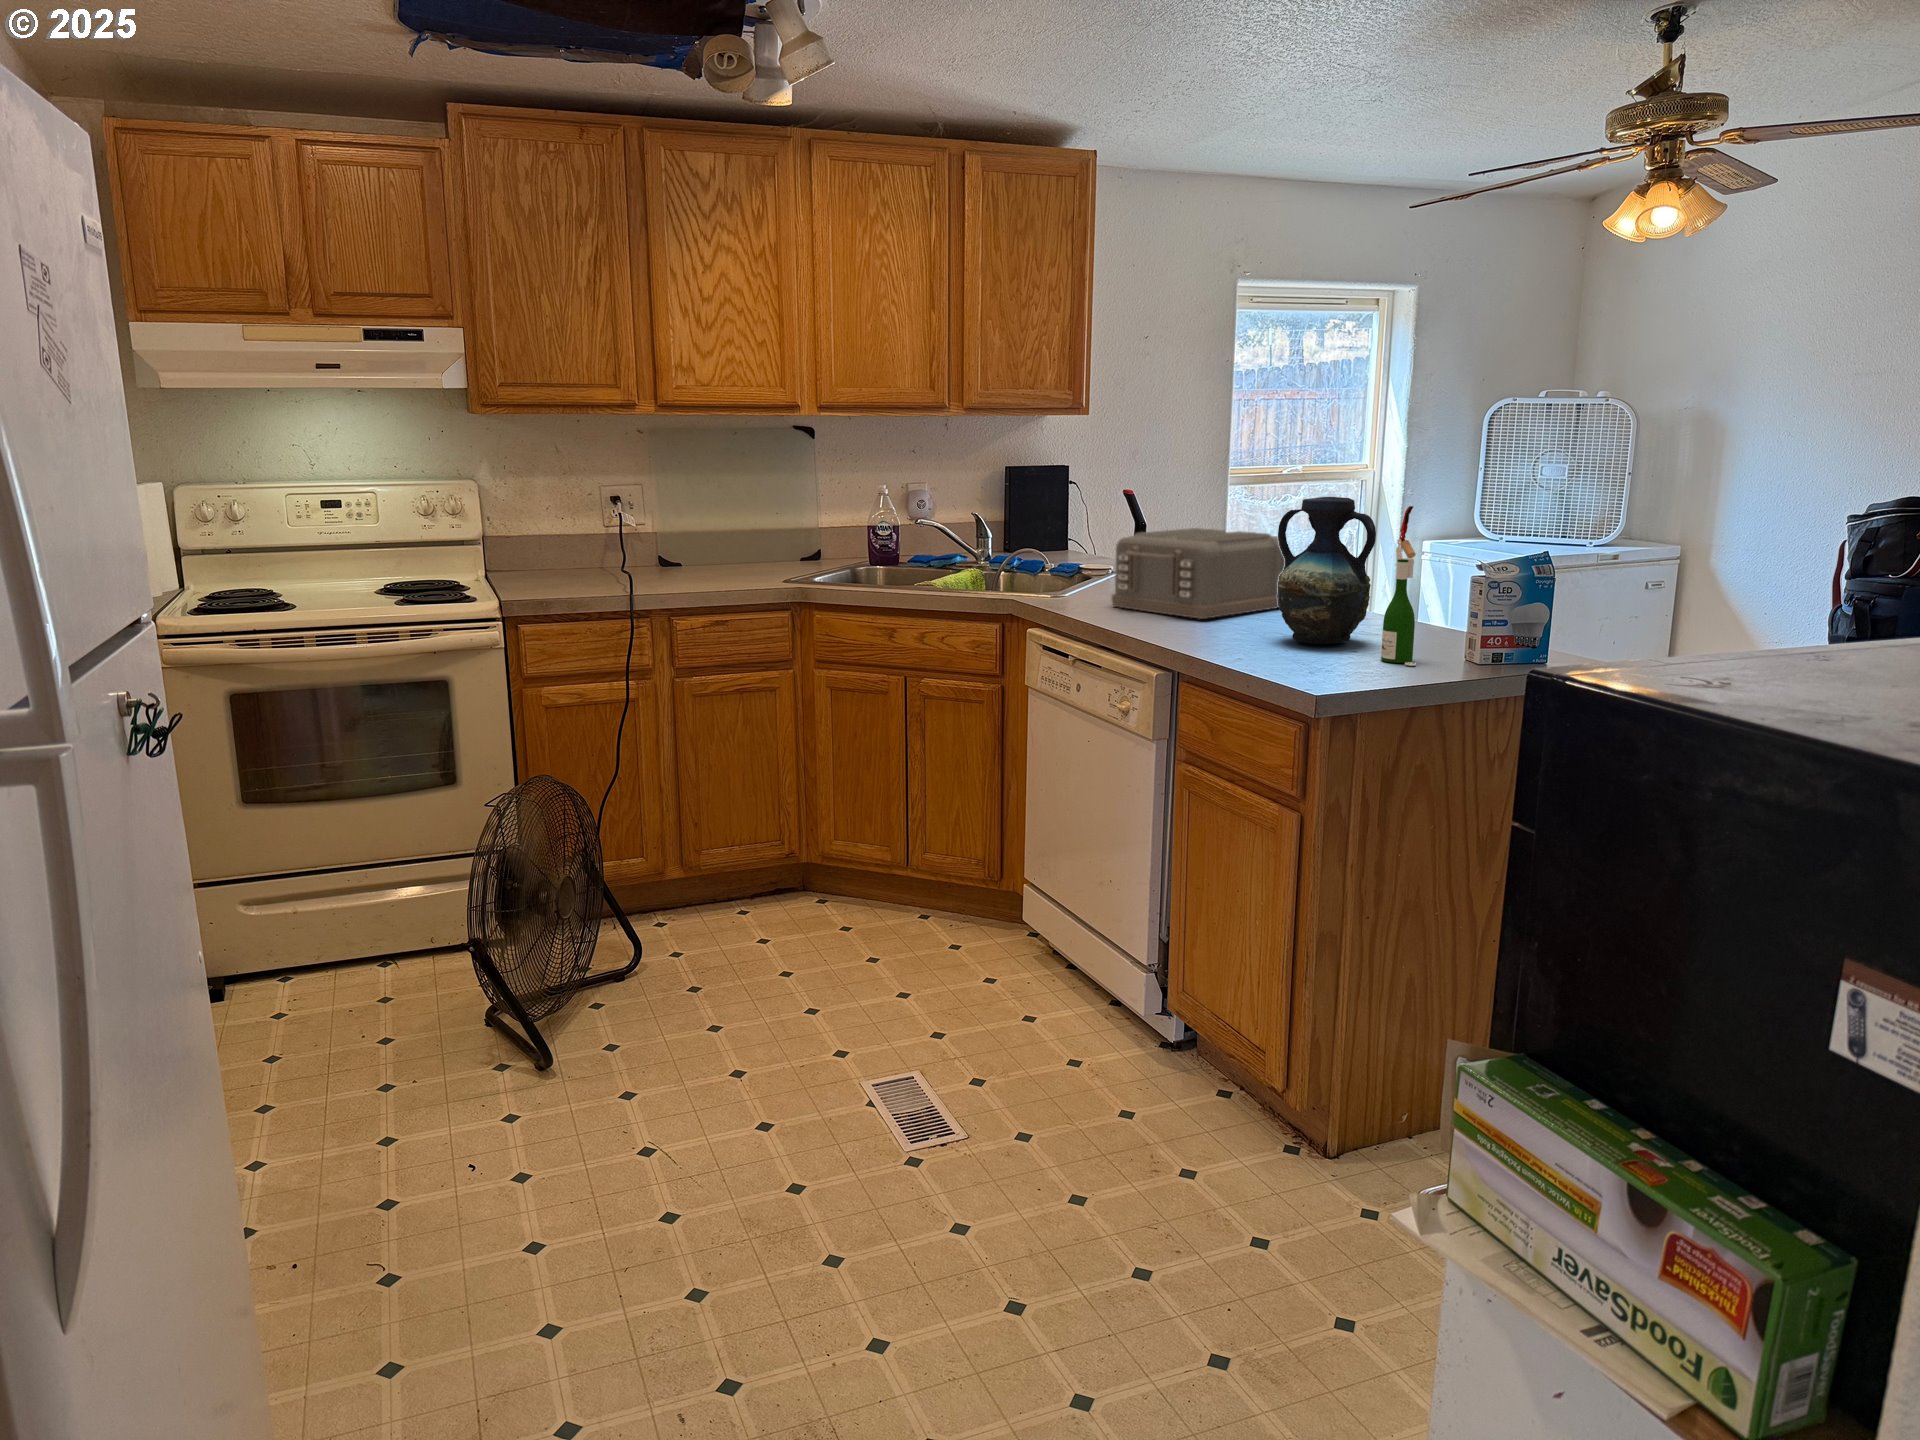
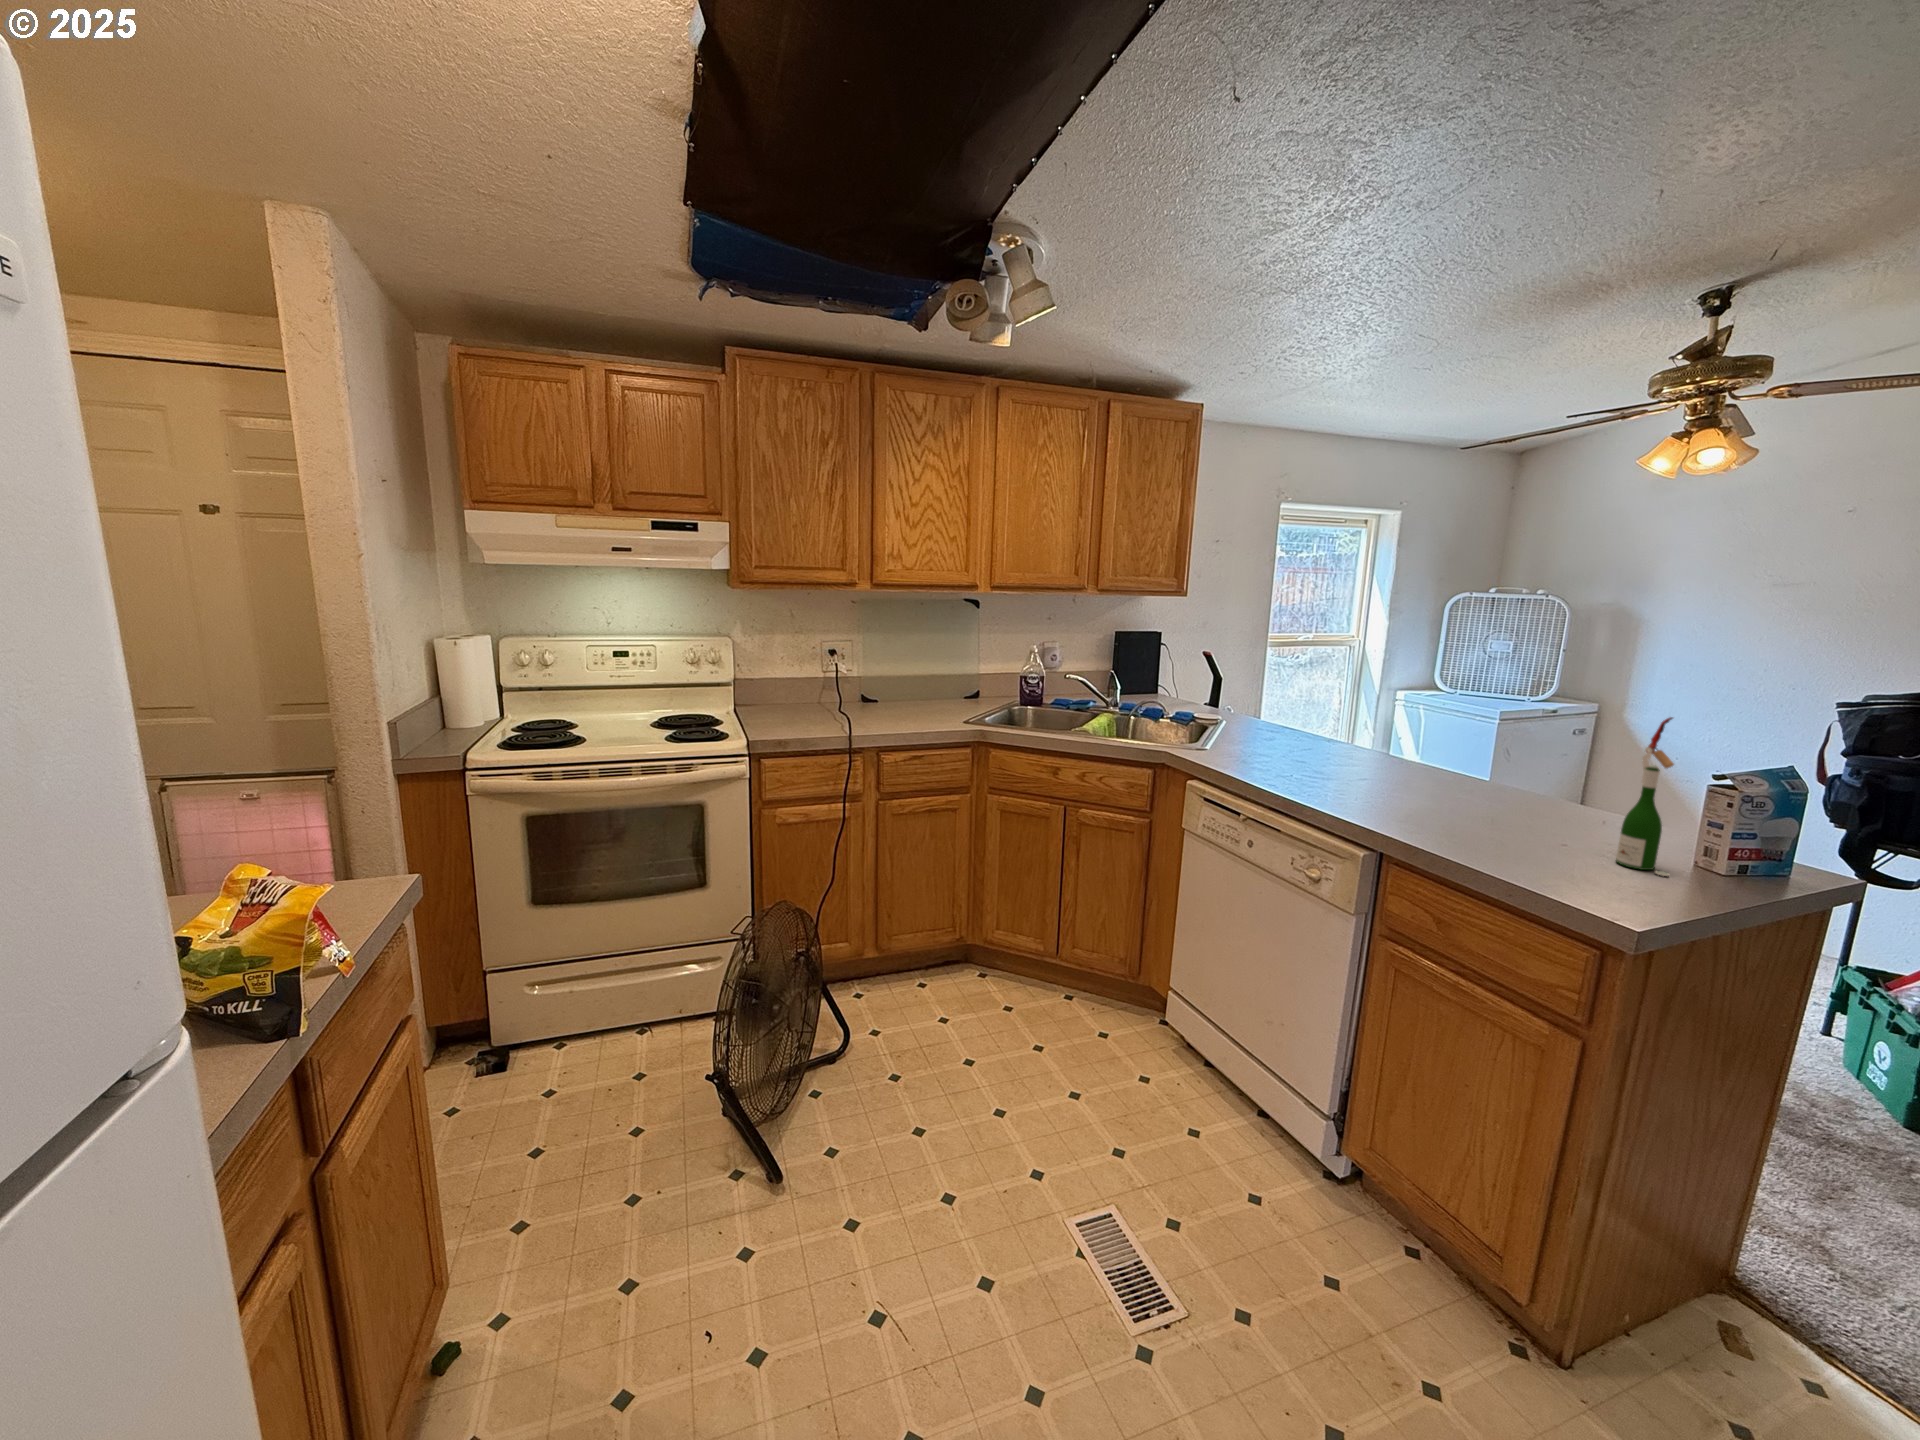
vase: present [1277,497,1376,644] -> none [1473,694,1593,835]
toaster: present [1112,528,1285,619] -> none [1264,701,1426,790]

